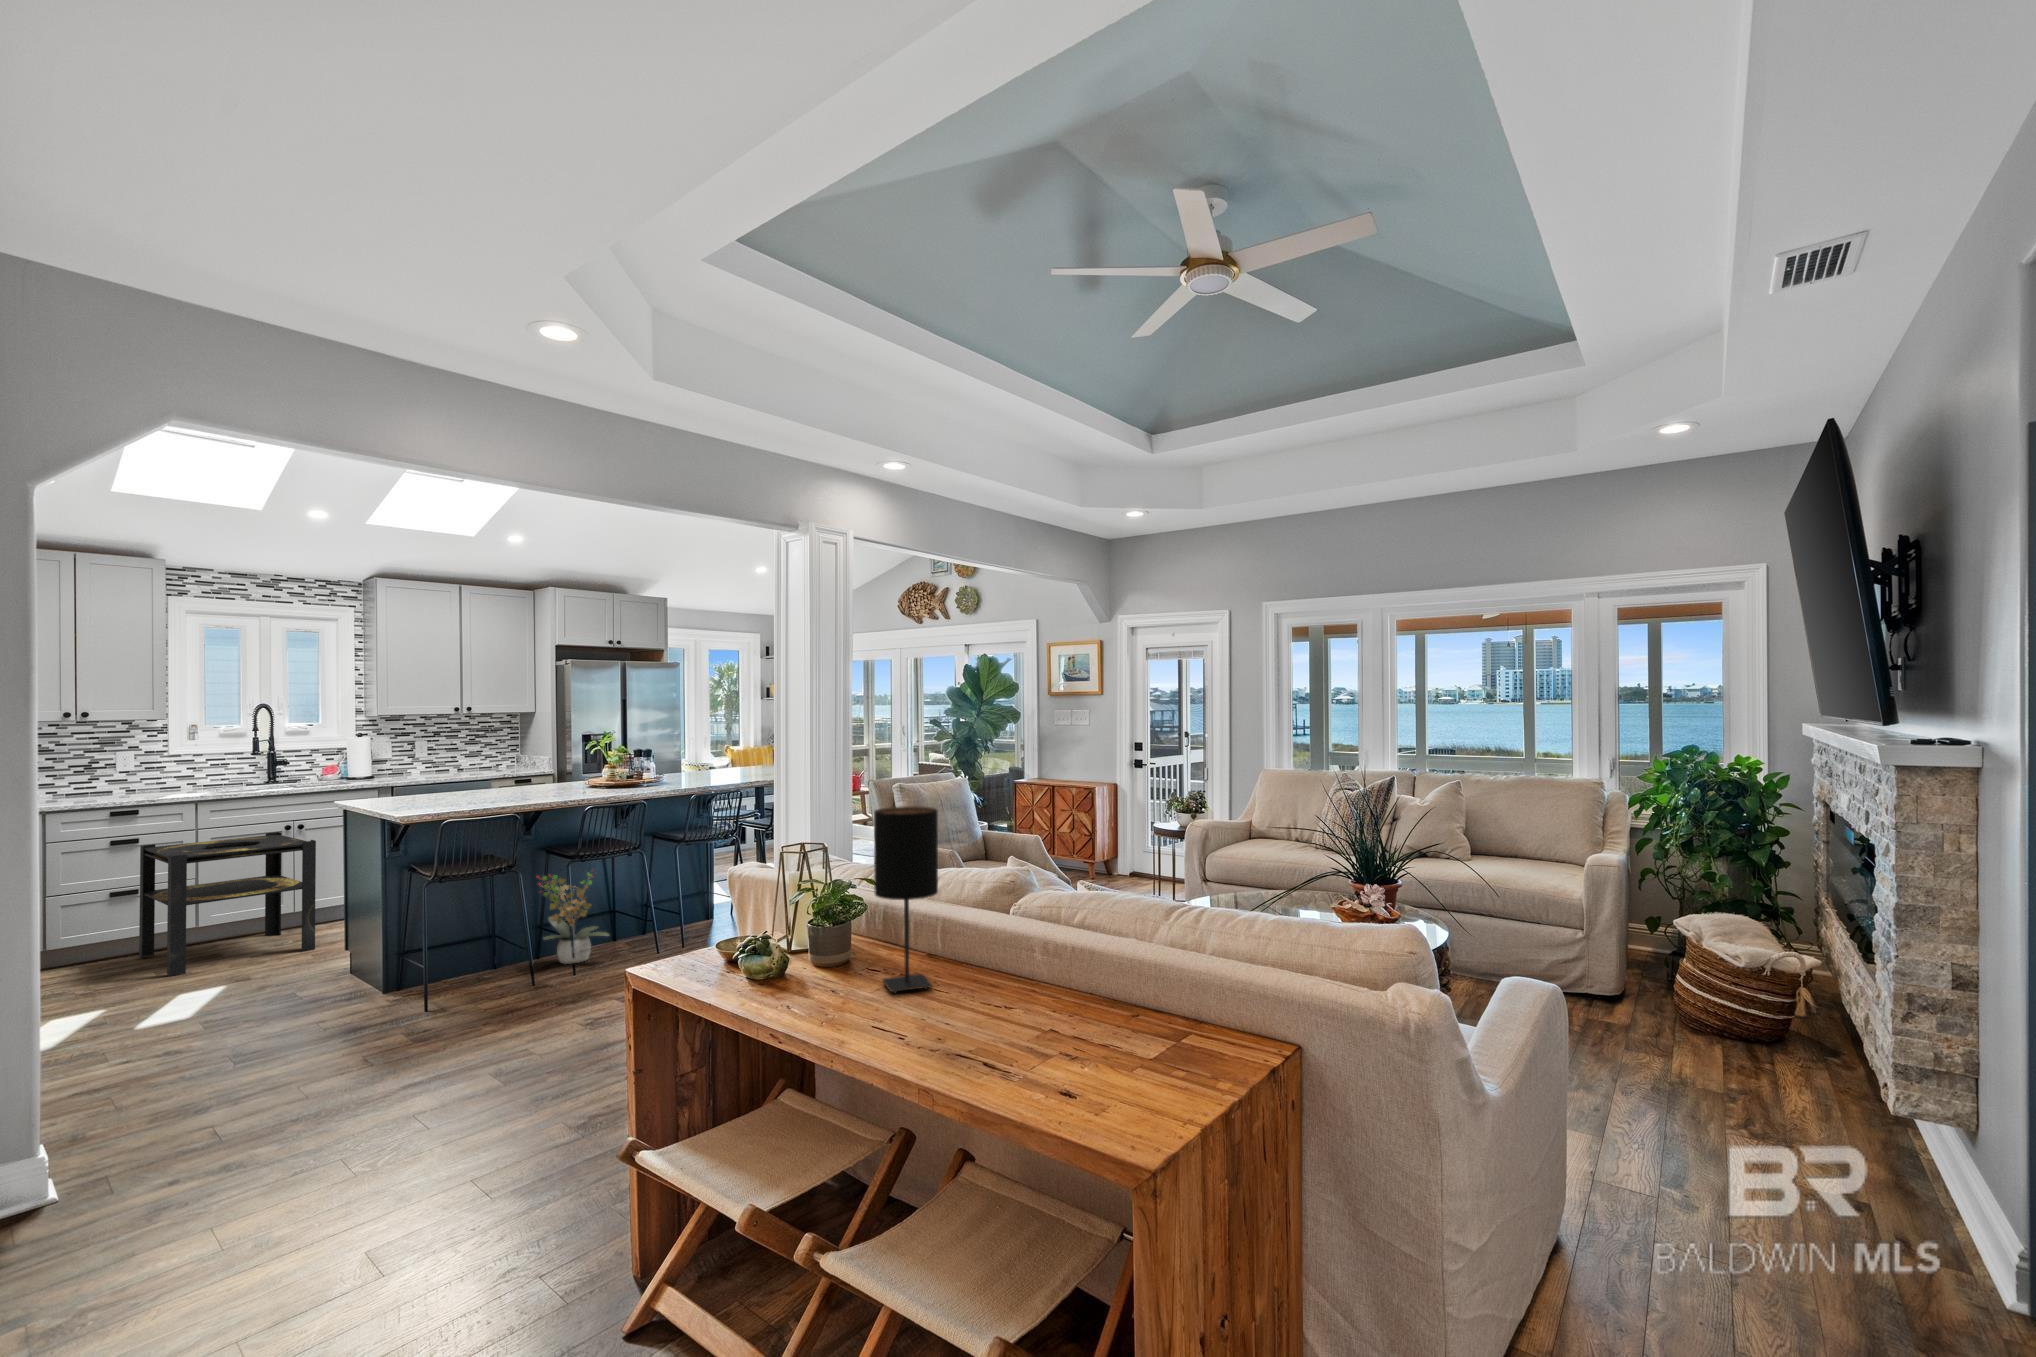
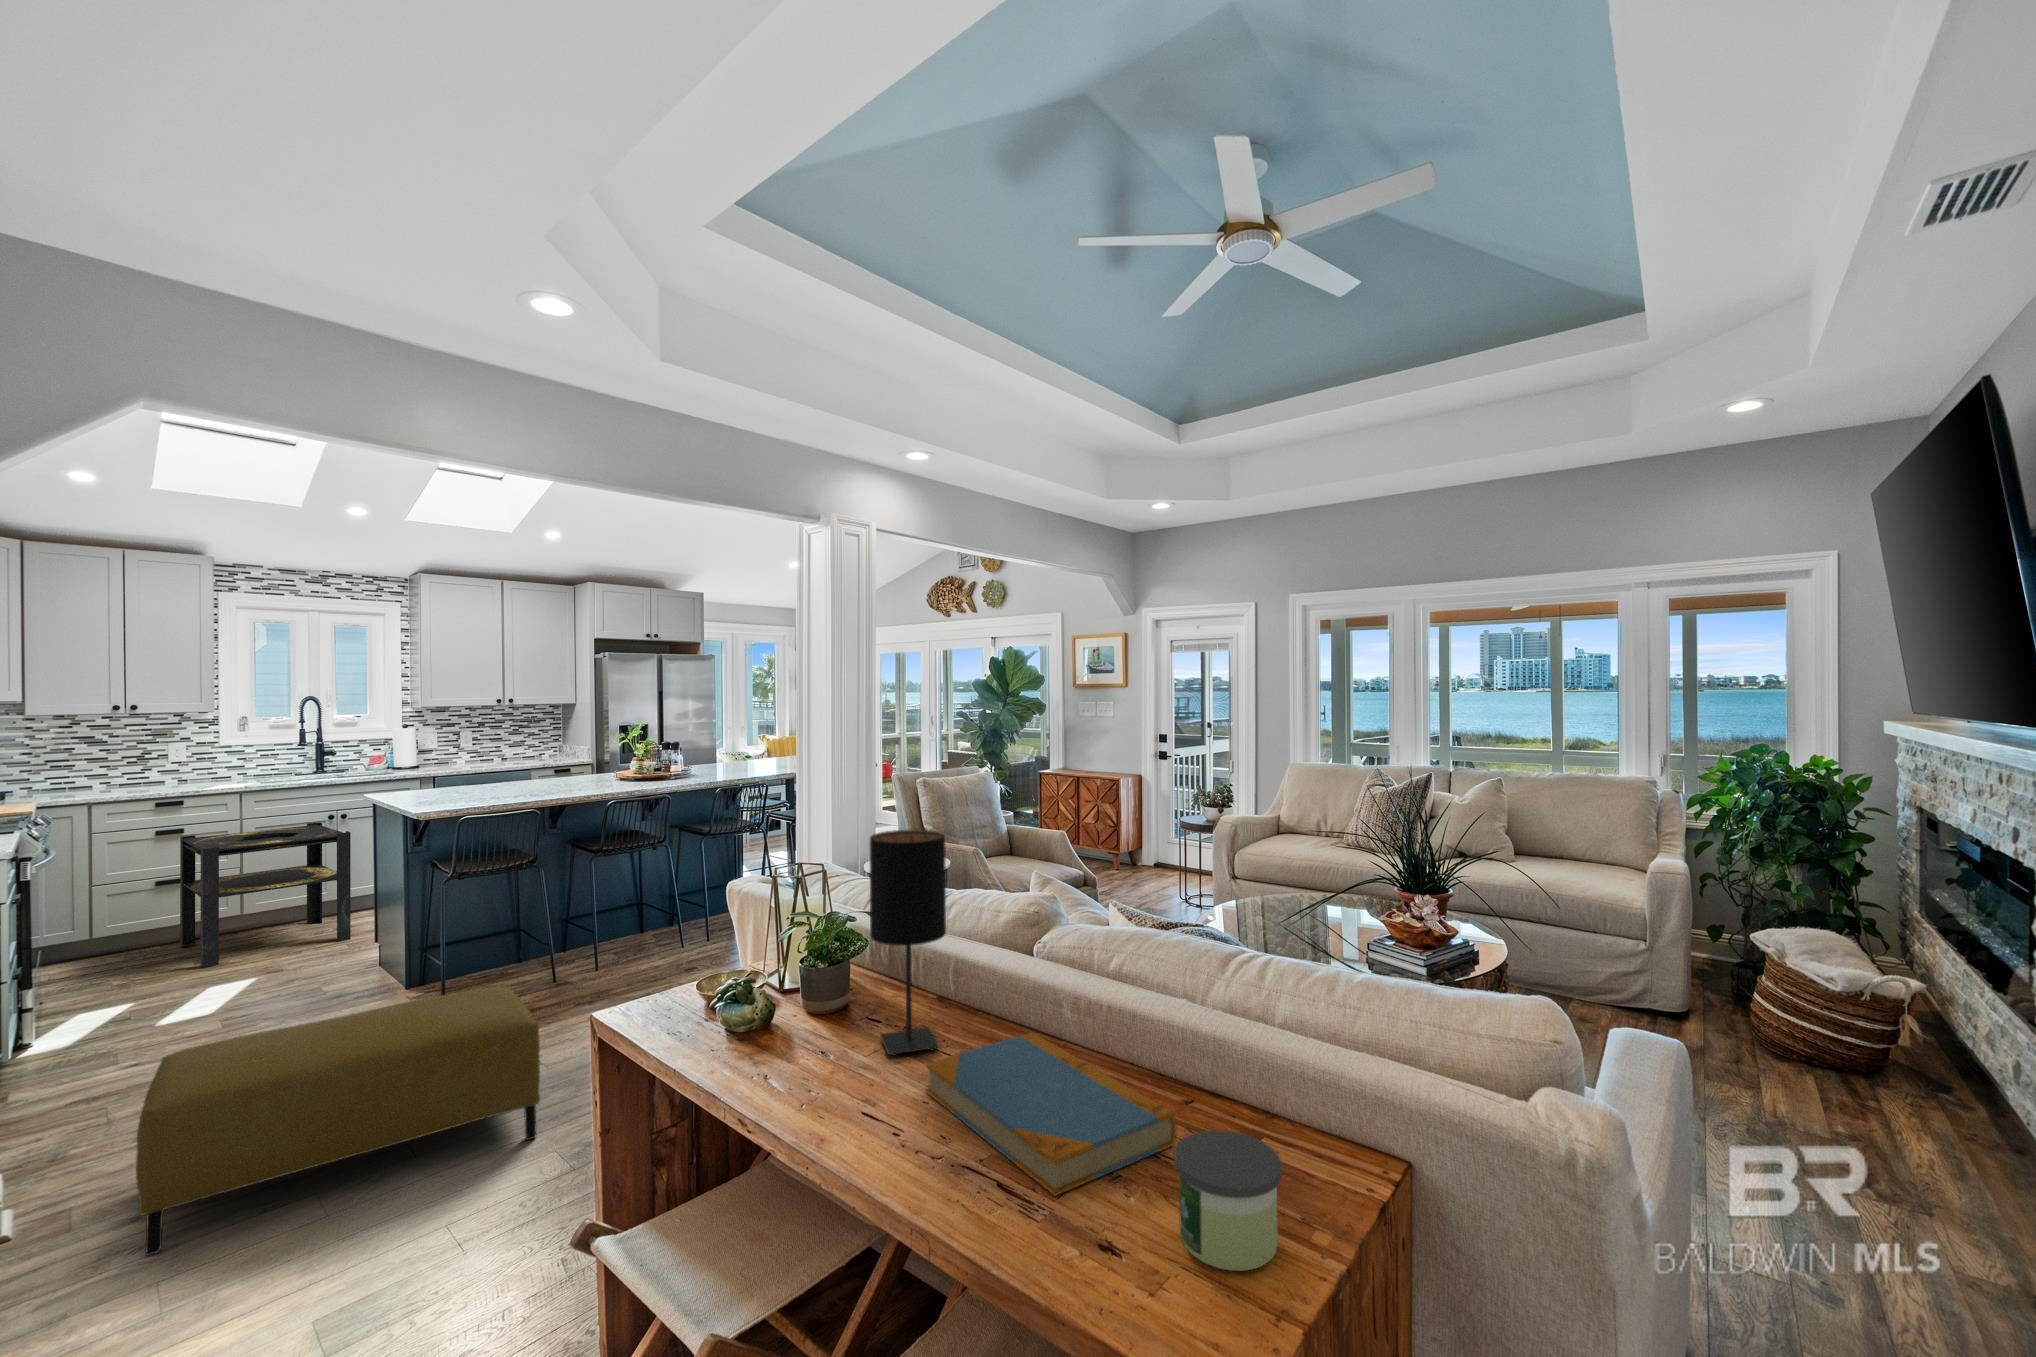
potted plant: present [539,874,609,964] -> none [561,863,635,959]
book: none [925,971,1126,1070] -> present [926,1033,1176,1196]
ottoman: none [190,975,547,1206] -> present [136,987,540,1256]
candle: none [1119,1015,1198,1105] -> present [1174,1130,1282,1271]

